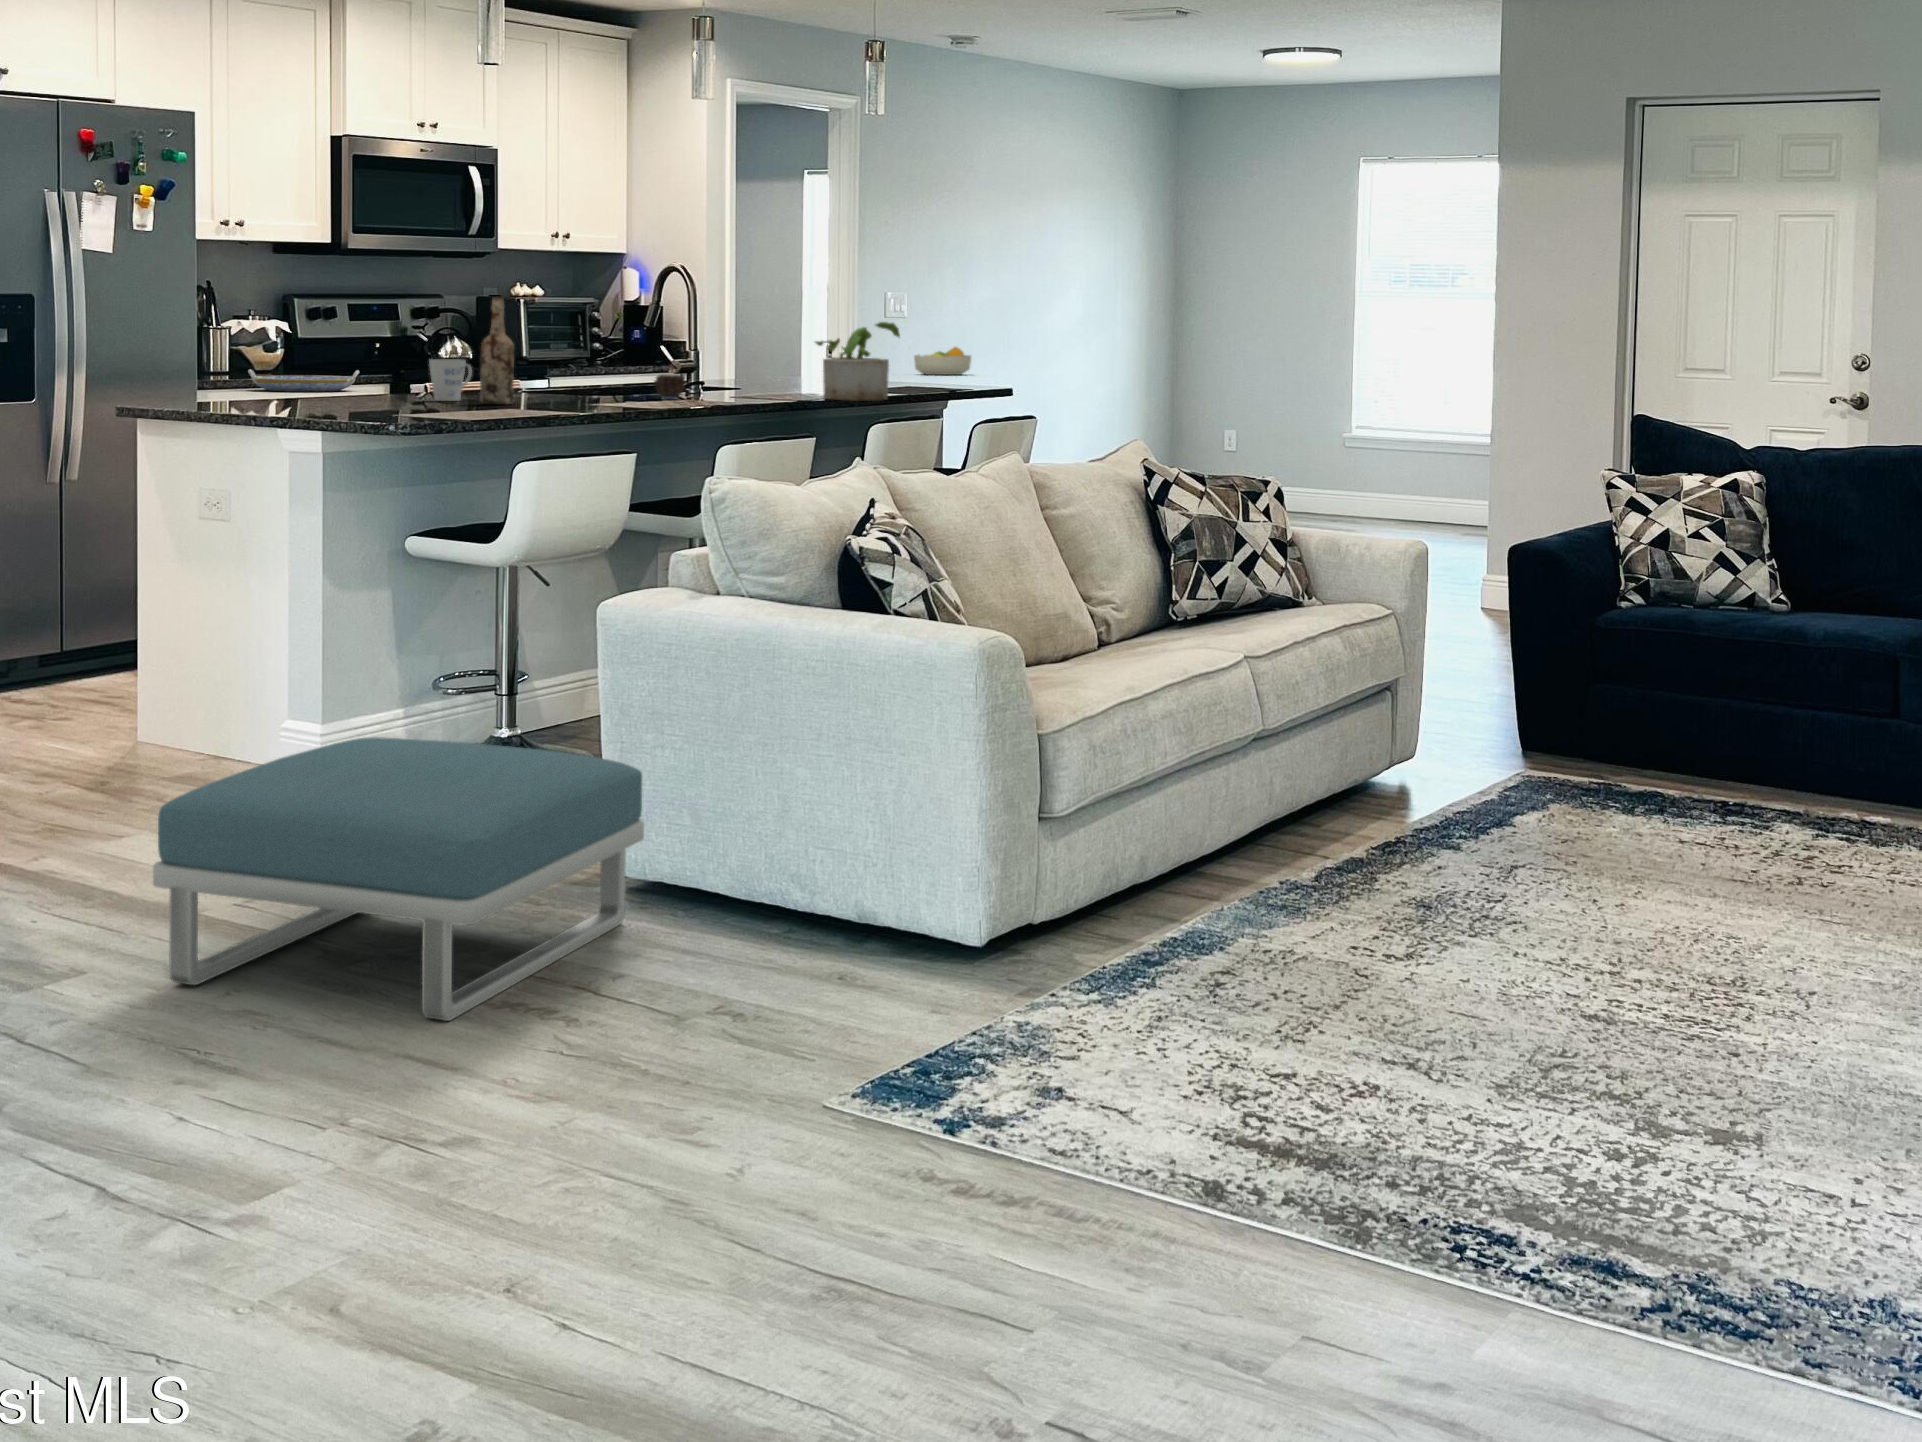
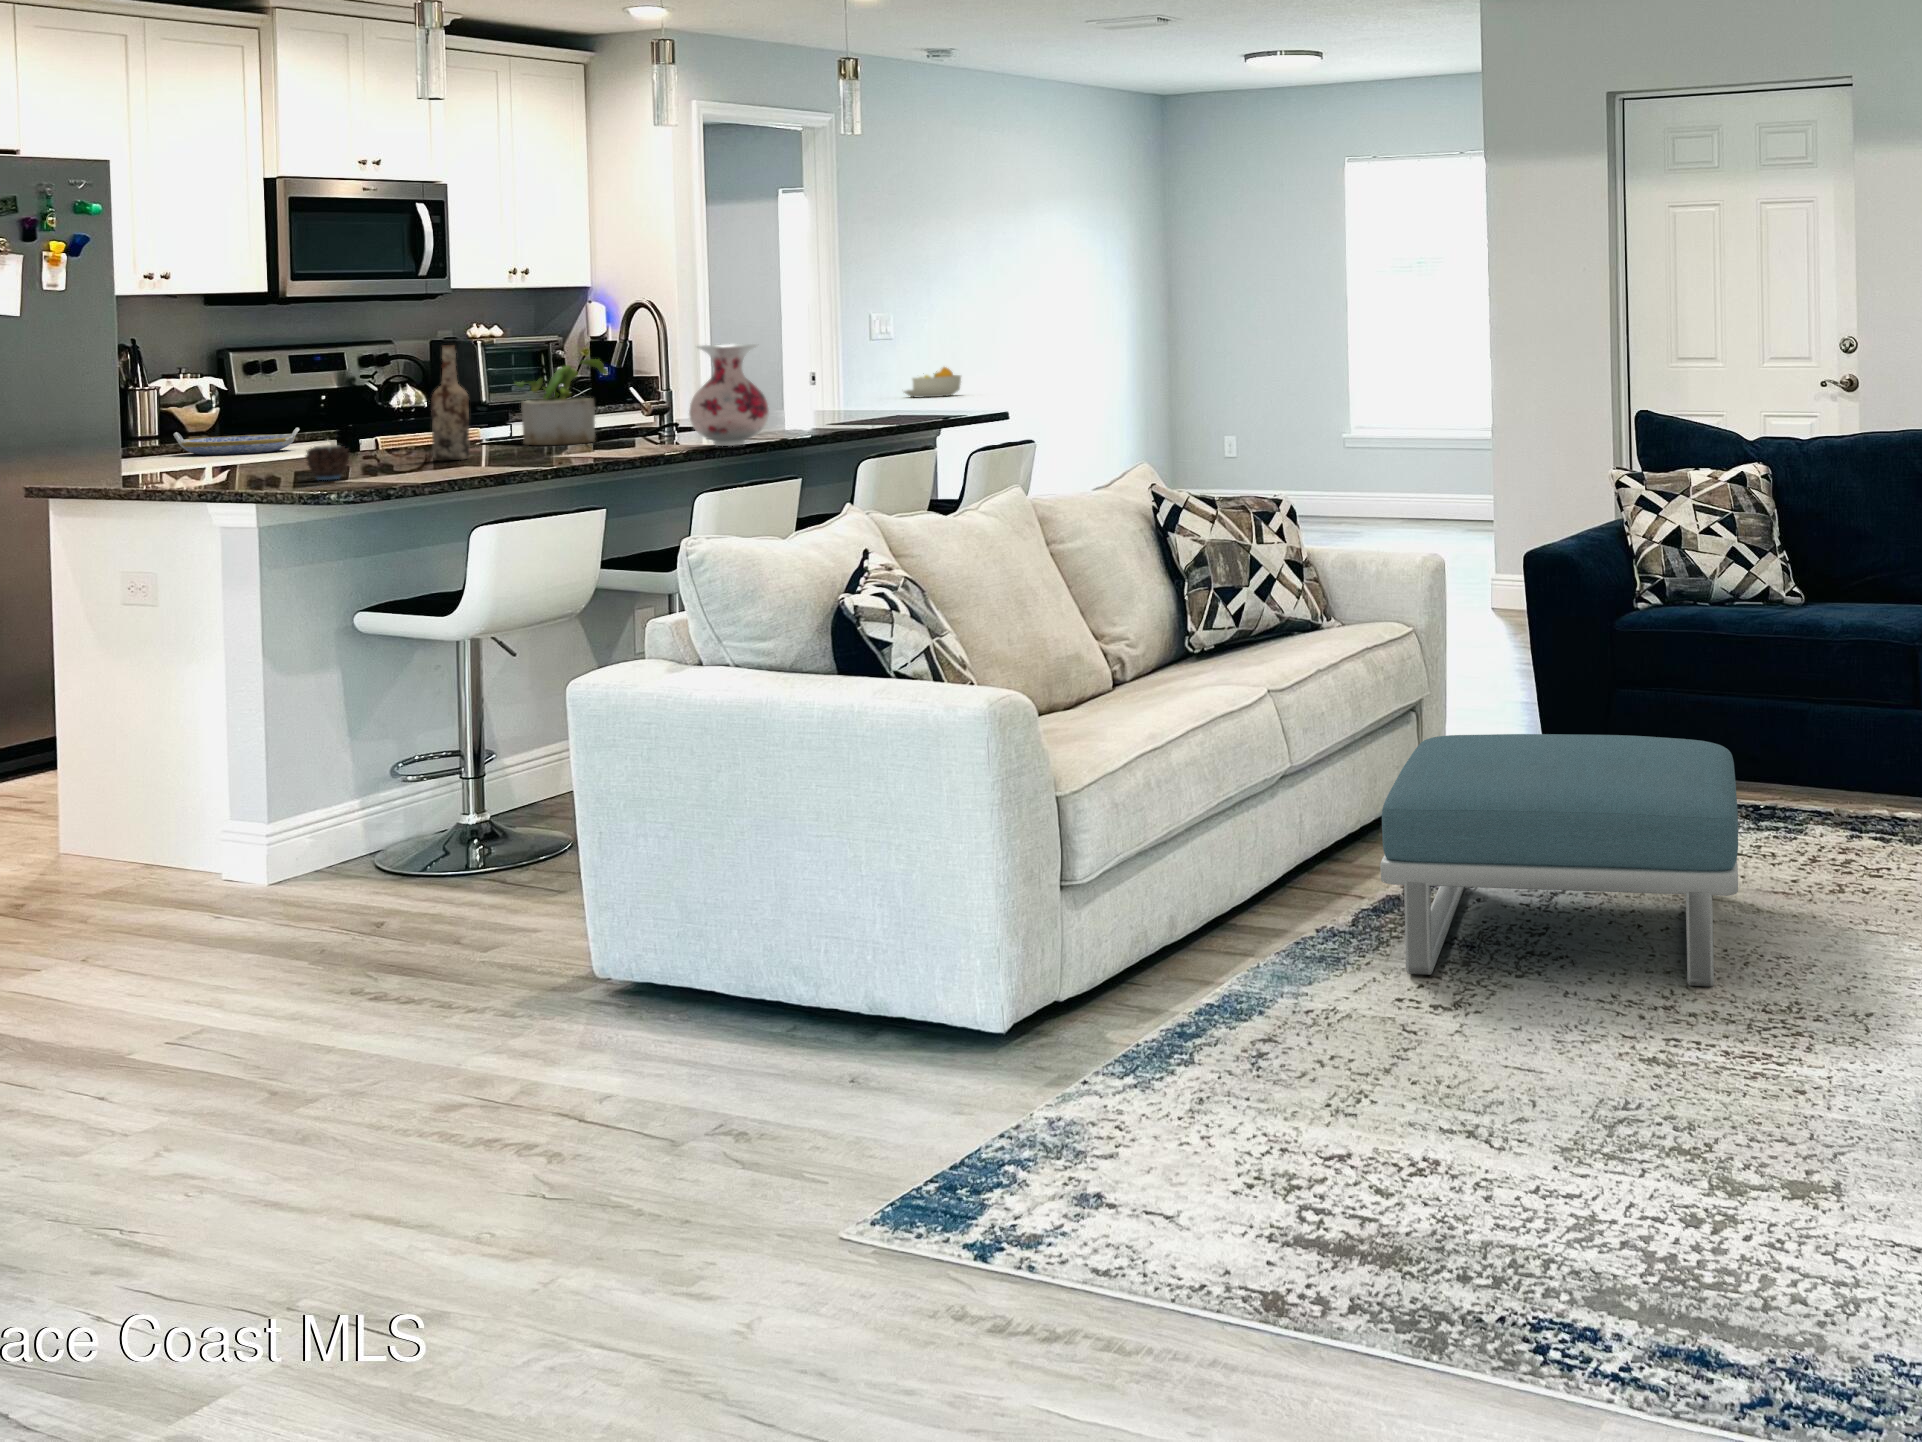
vase: none [715,309,788,405] -> present [689,344,769,446]
potted plant: present [815,322,900,401] -> present [515,359,606,445]
mug: present [429,359,472,401] -> none [375,413,424,459]
candle: present [654,374,686,399] -> present [306,445,350,480]
footstool: present [153,737,644,1021] -> present [1380,734,1738,986]

